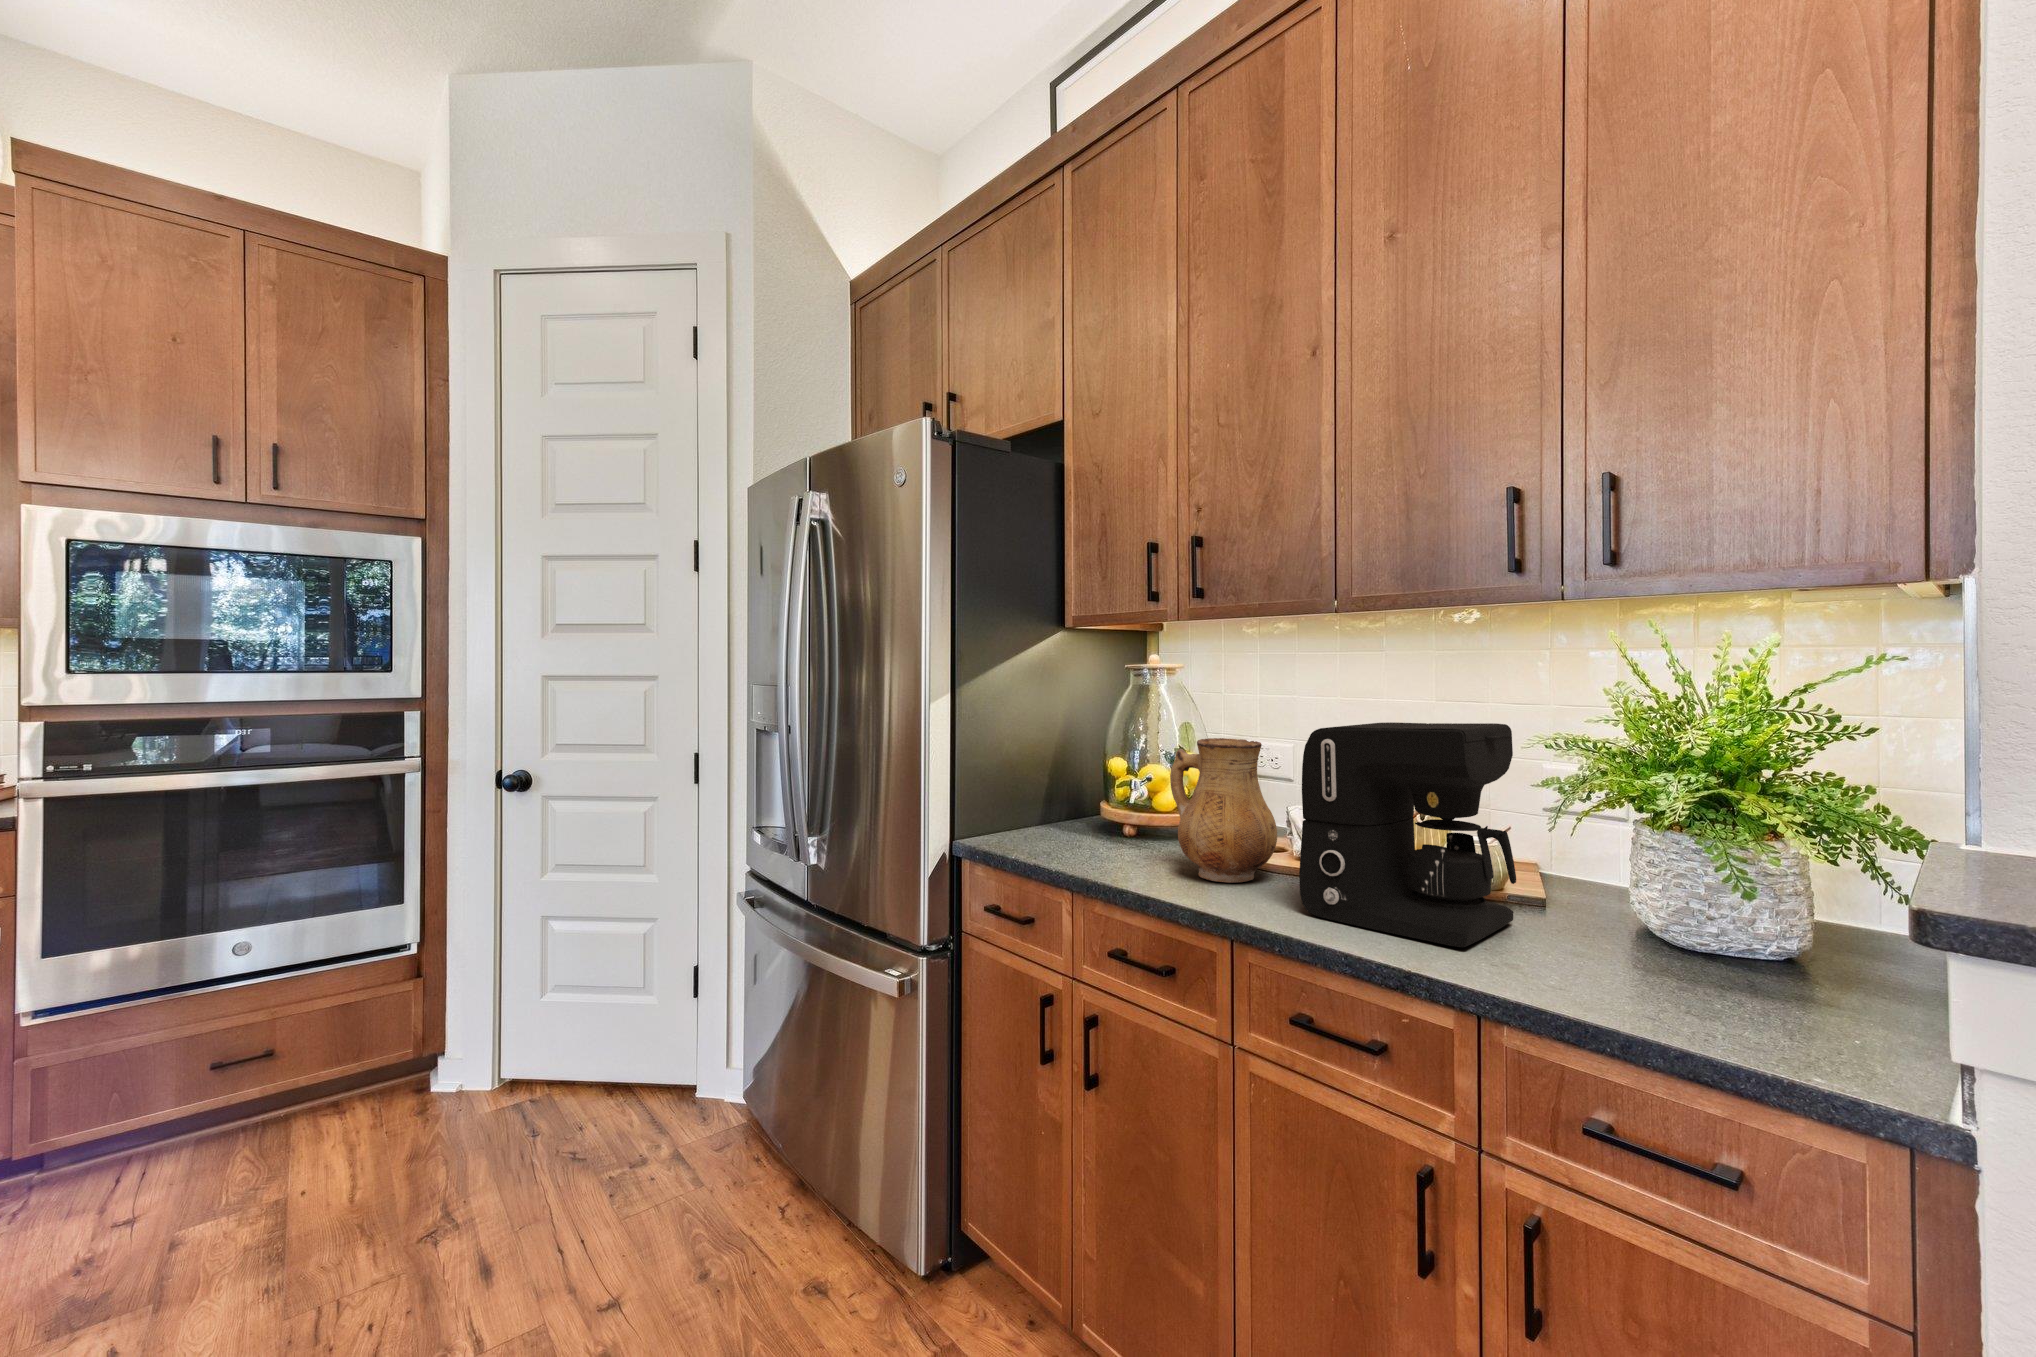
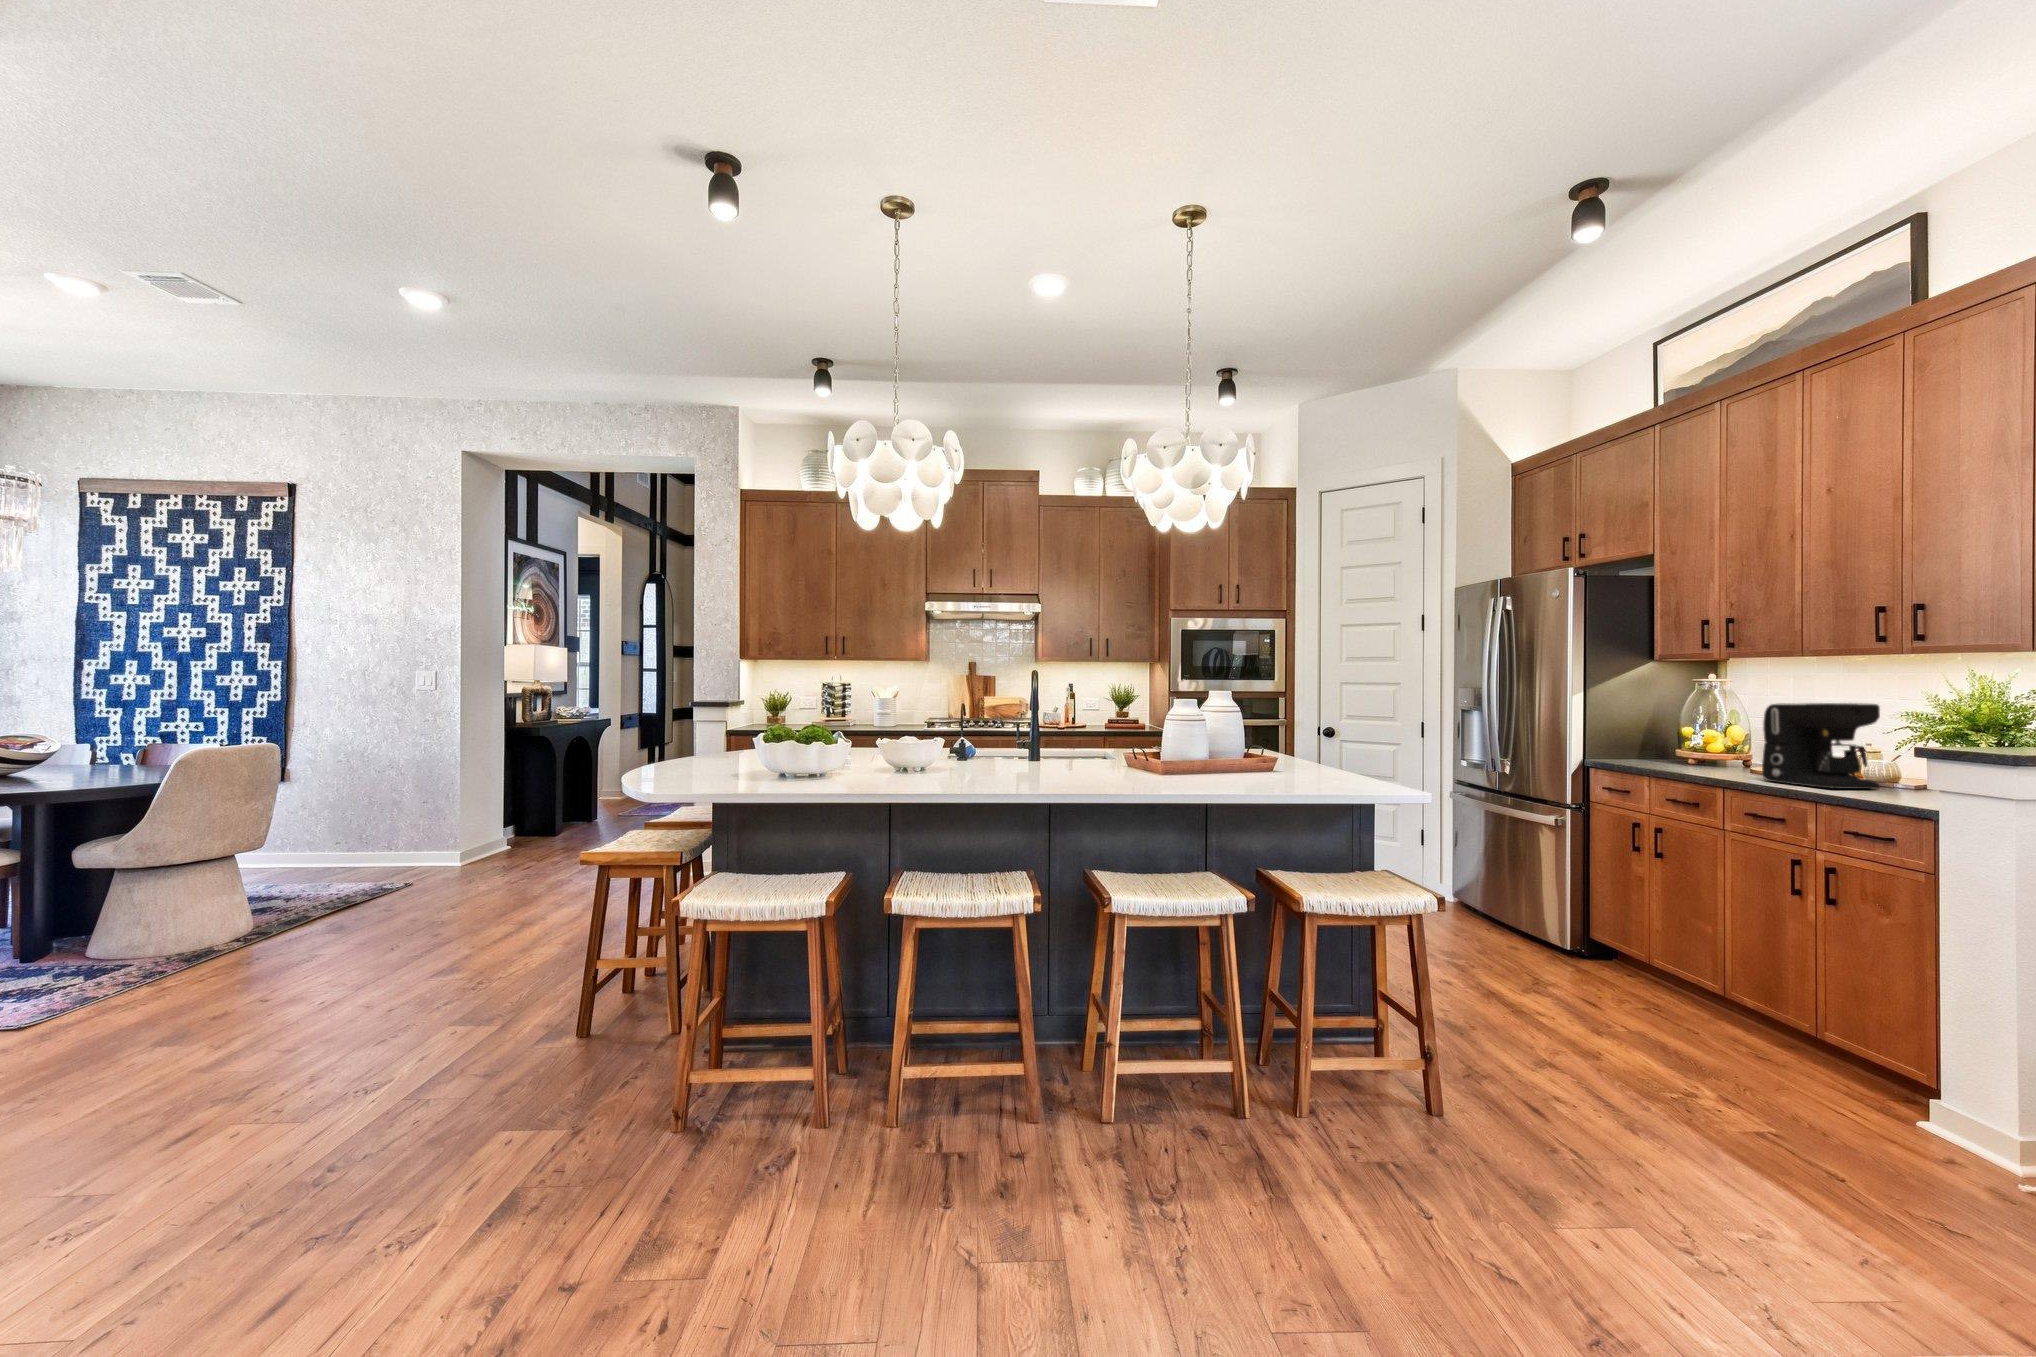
ceramic pitcher: present [1170,738,1277,883] -> none [1706,712,1767,775]

